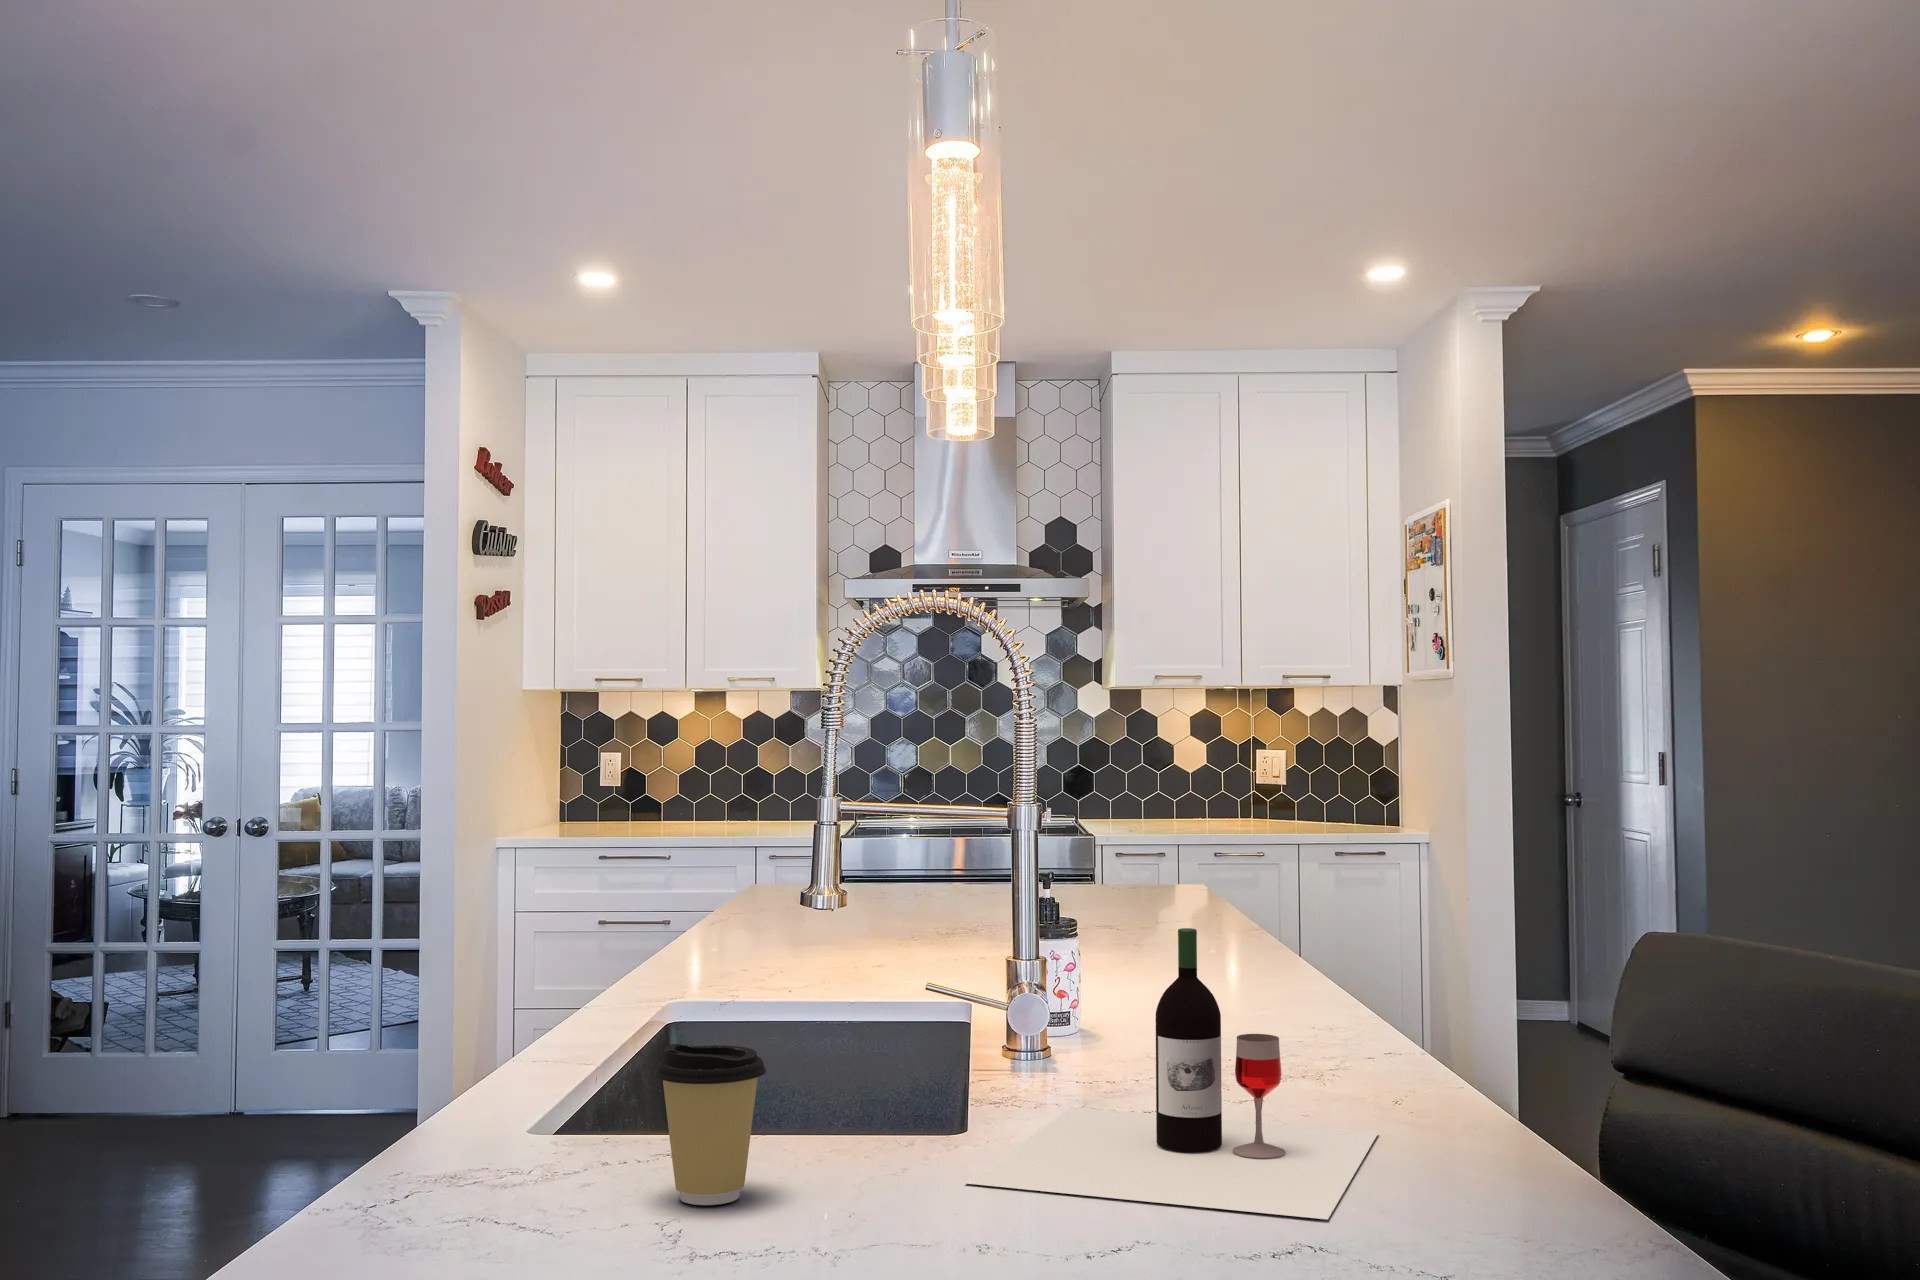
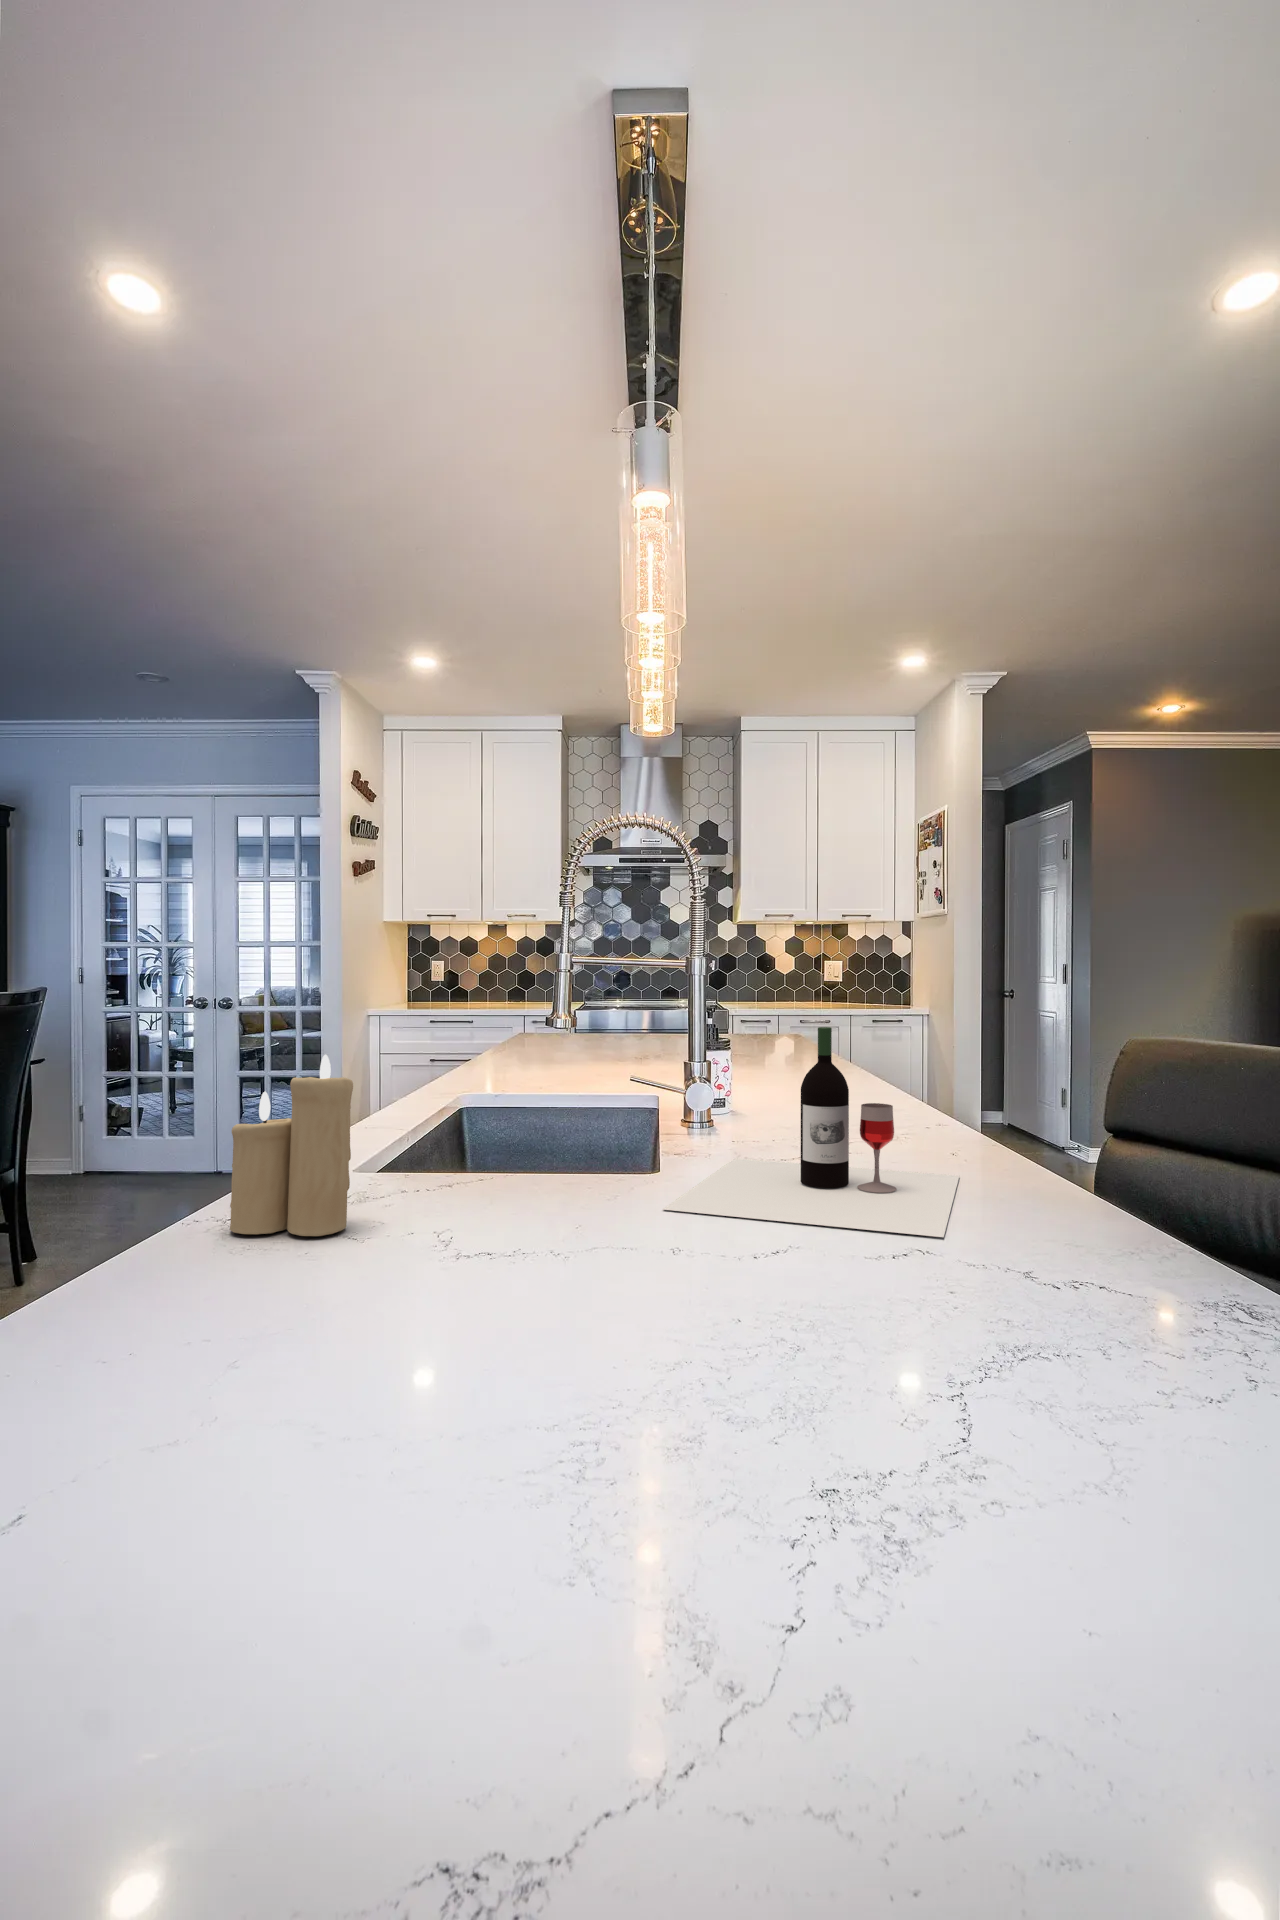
candle: none [396,981,557,1222] -> present [230,1054,353,1236]
coffee cup: present [654,1044,766,1205] -> none [429,1105,514,1224]

